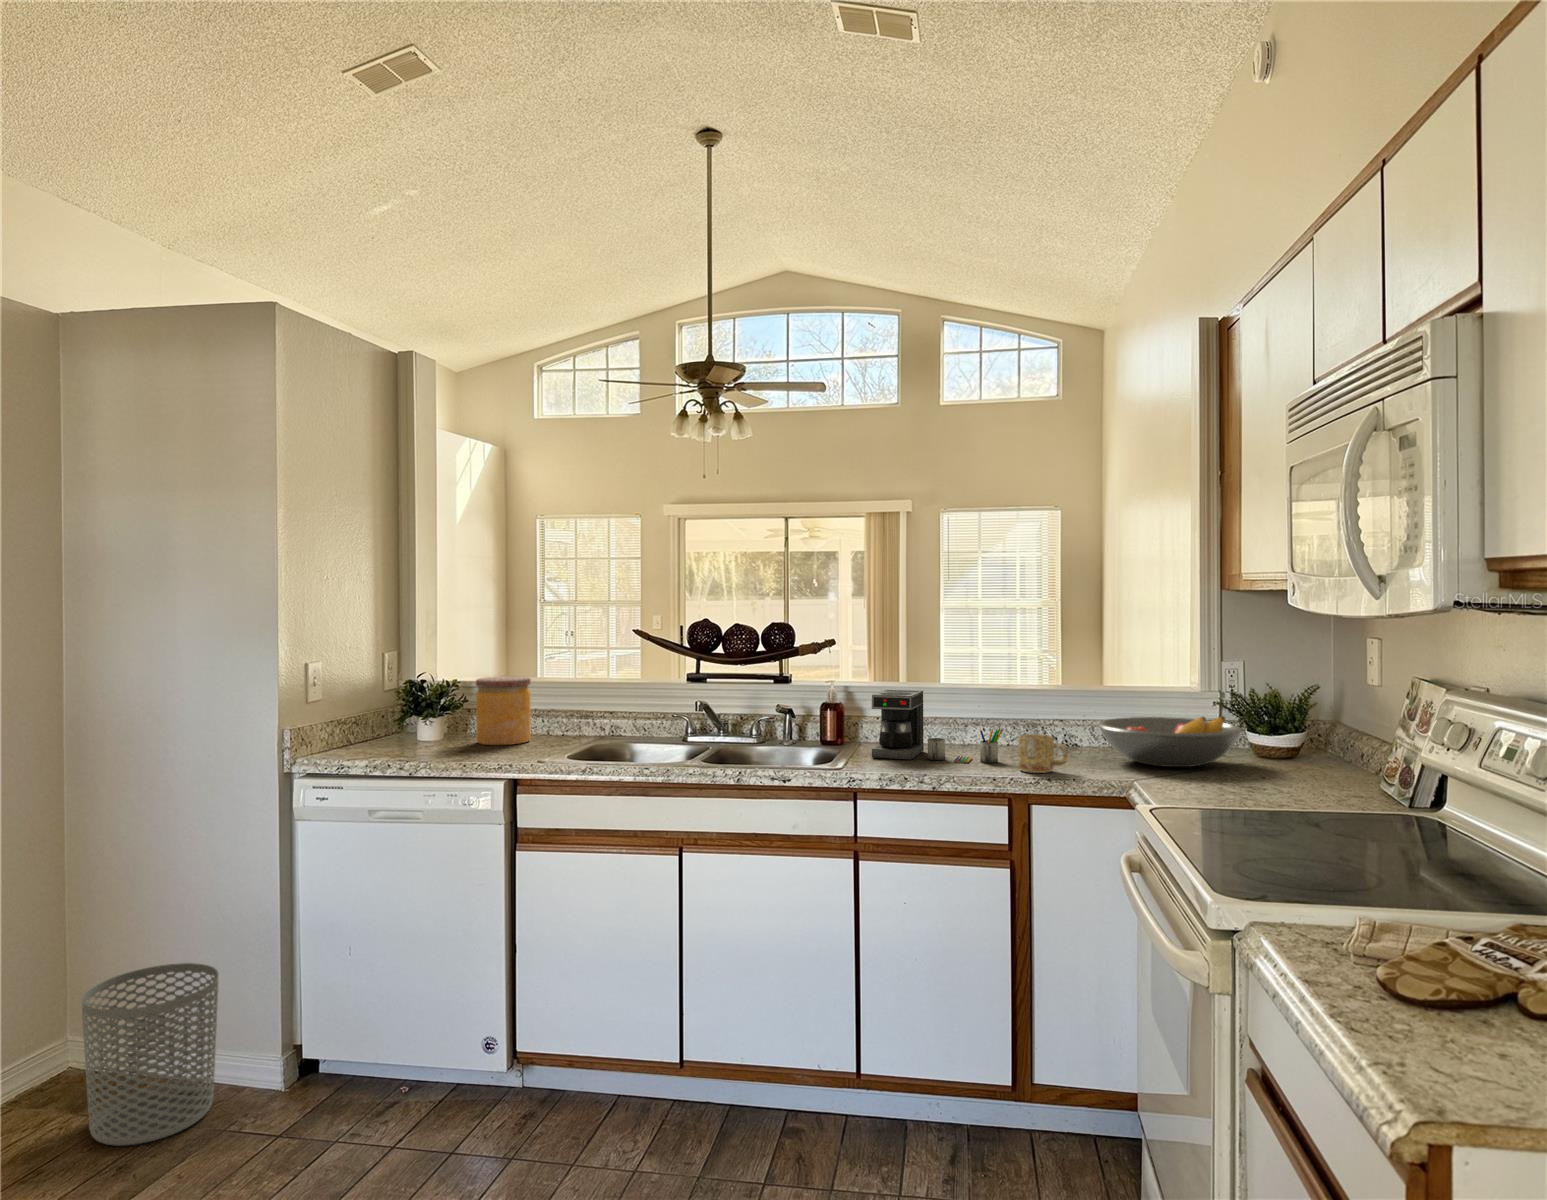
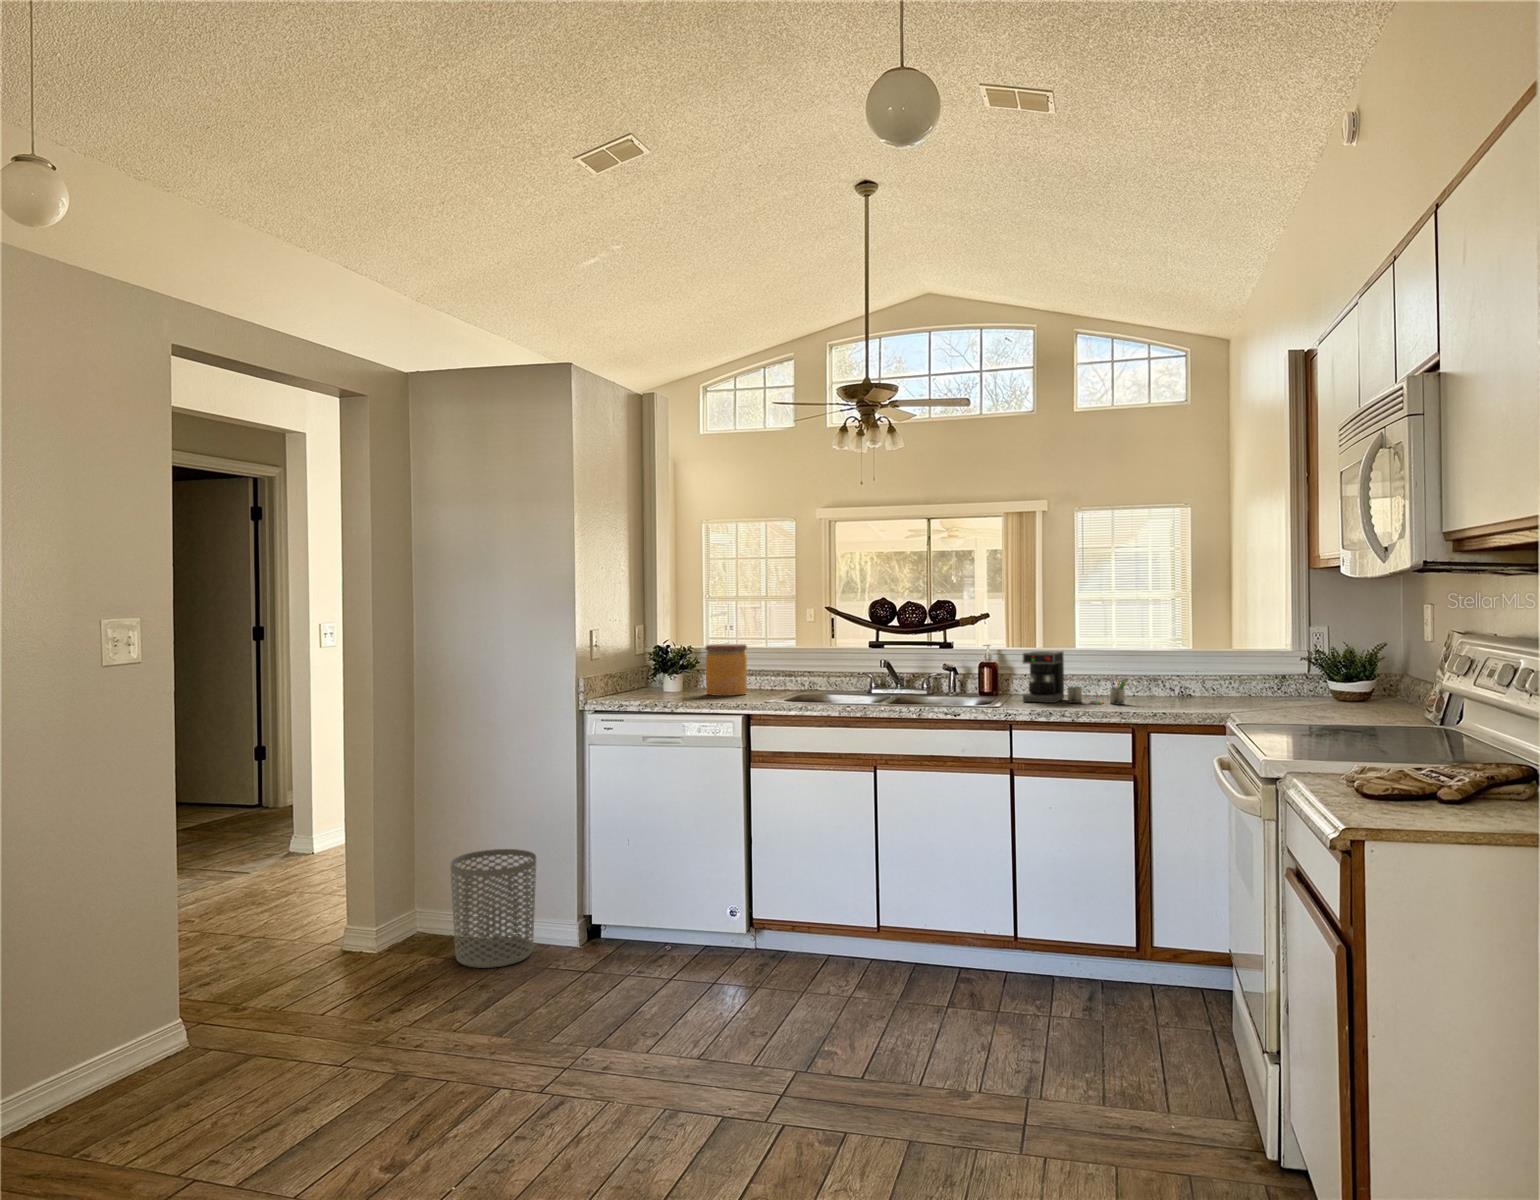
fruit bowl: present [1098,716,1242,767] -> none [1206,667,1324,706]
mug: present [1018,734,1068,773] -> none [1140,680,1180,708]

